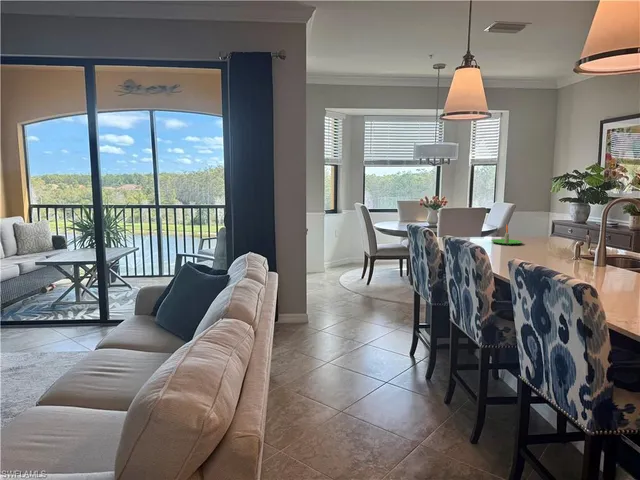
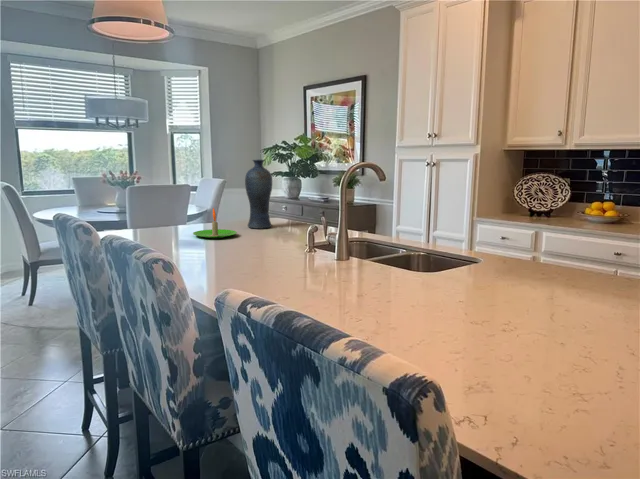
vase: none [531,192,554,241] -> present [245,160,272,229]

